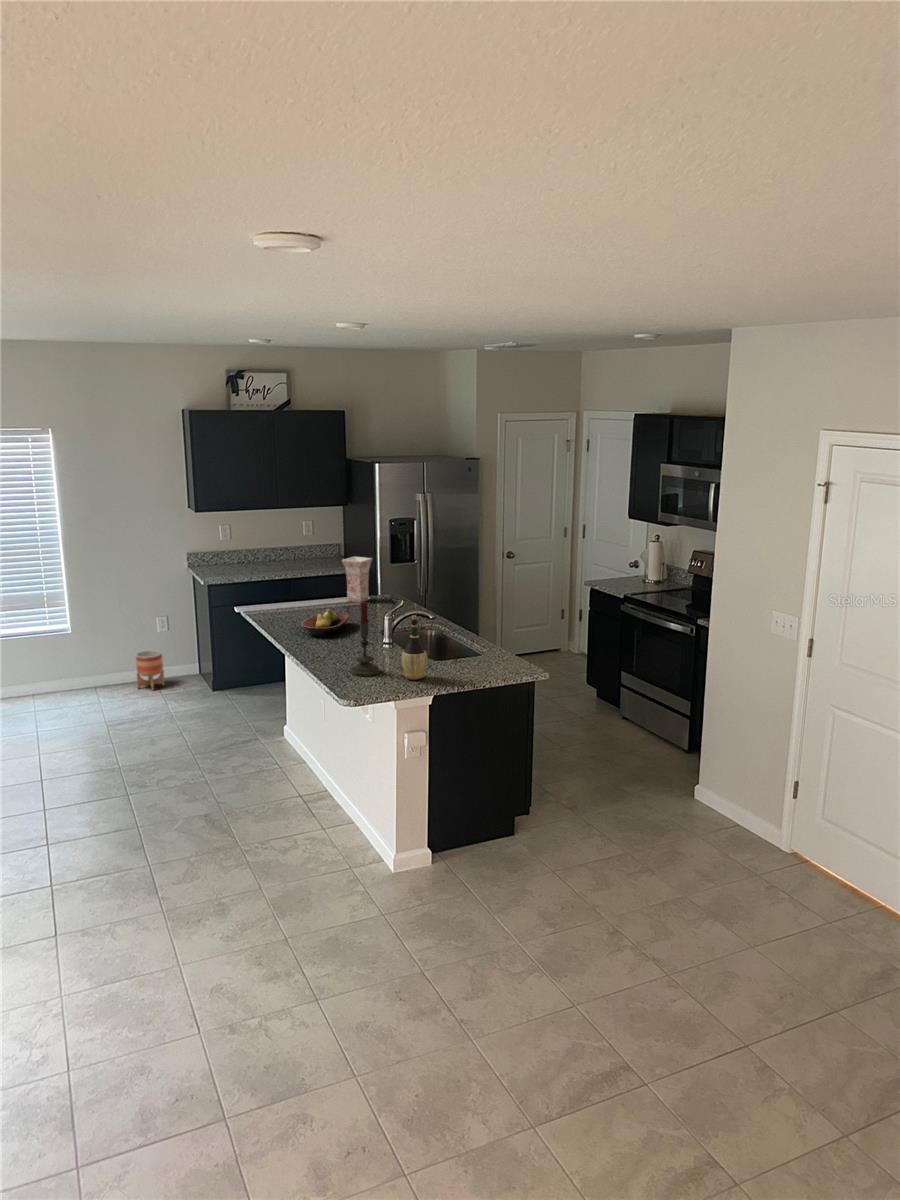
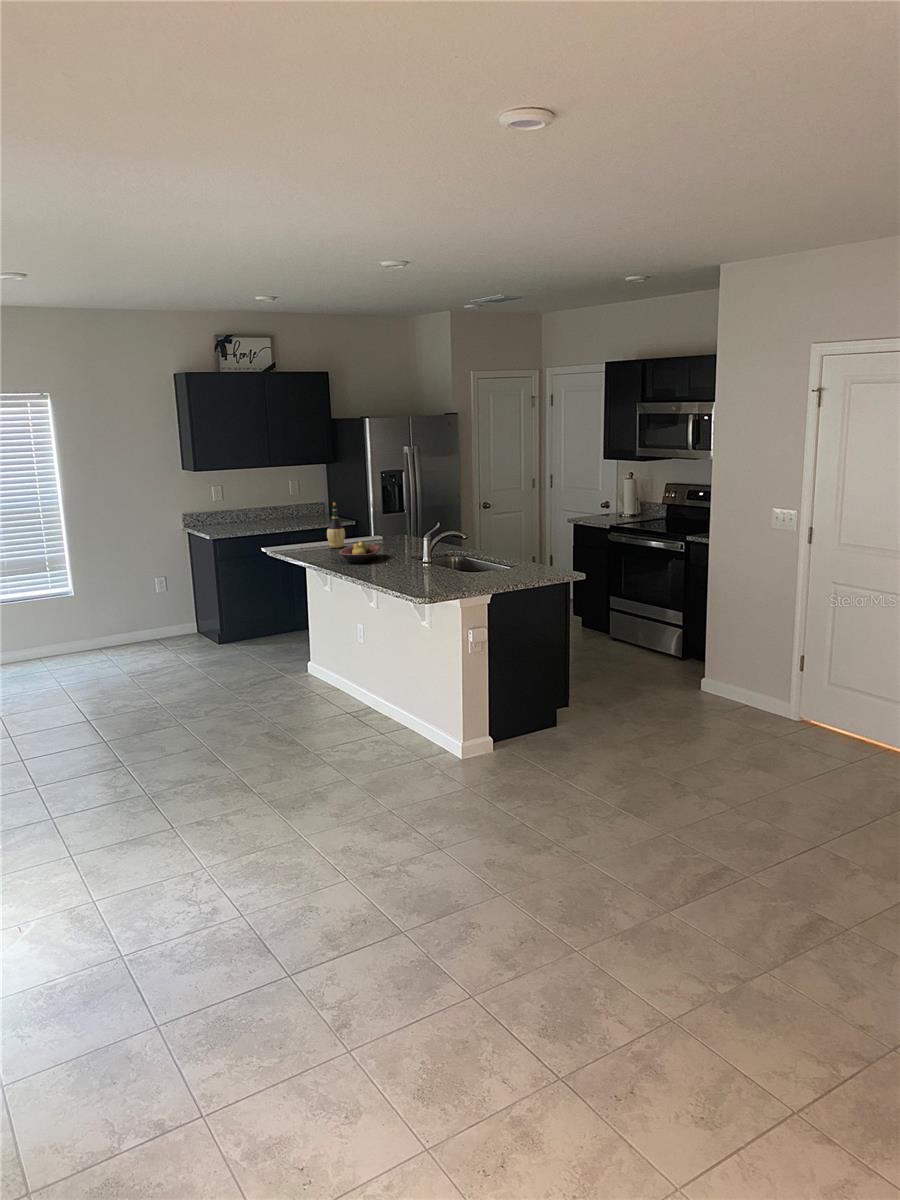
vase: present [342,557,372,603] -> none [355,500,383,543]
candle: present [351,601,379,676] -> none [410,514,437,583]
wine bottle: present [401,615,427,680] -> present [327,503,345,548]
planter: present [136,650,165,690] -> none [139,611,168,649]

